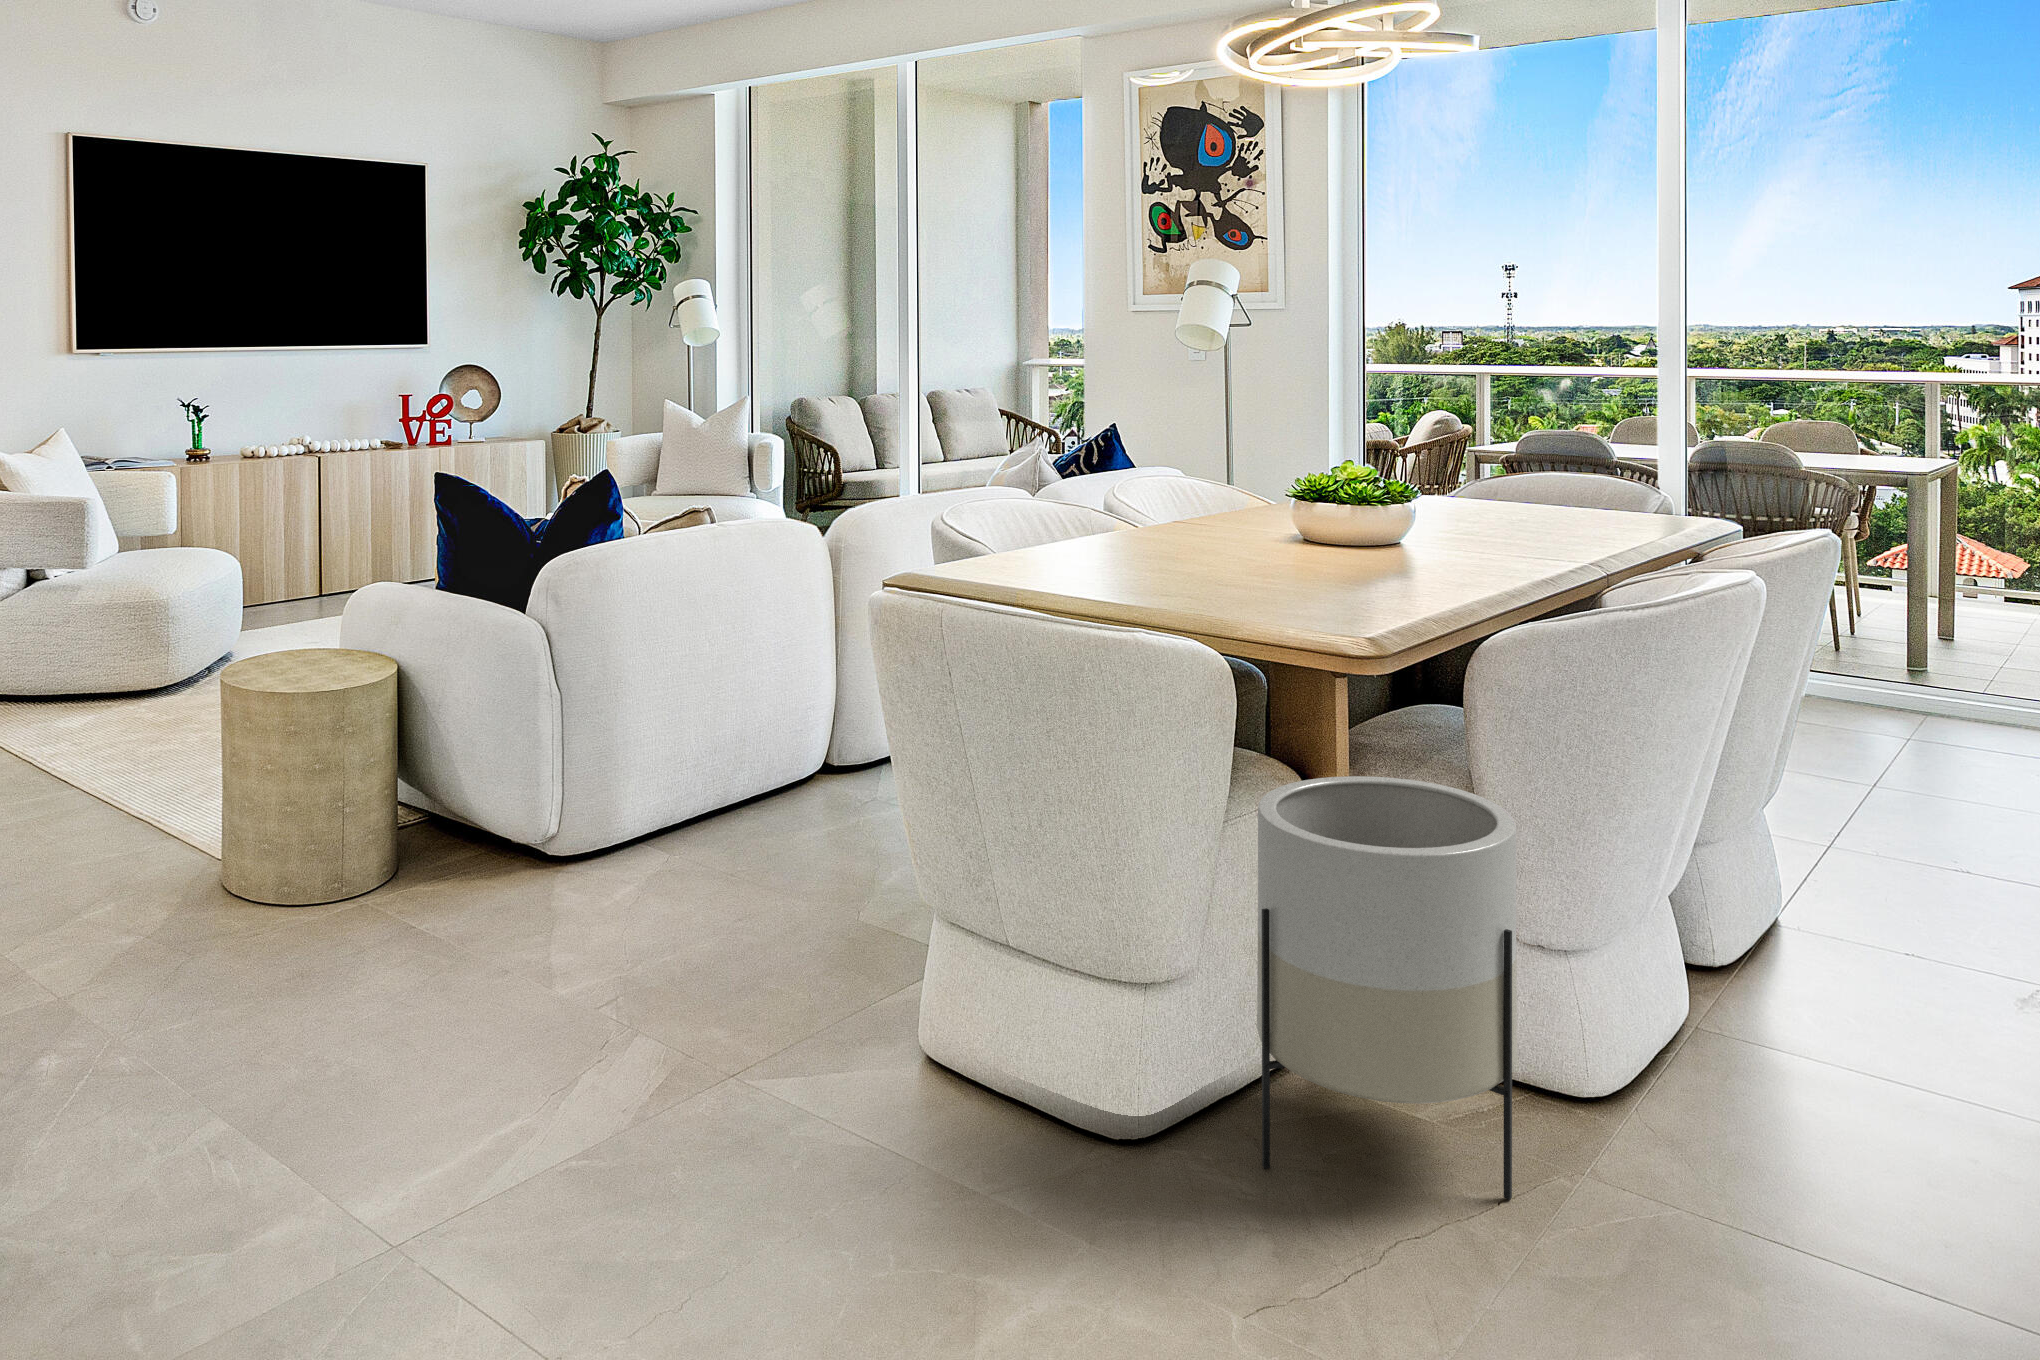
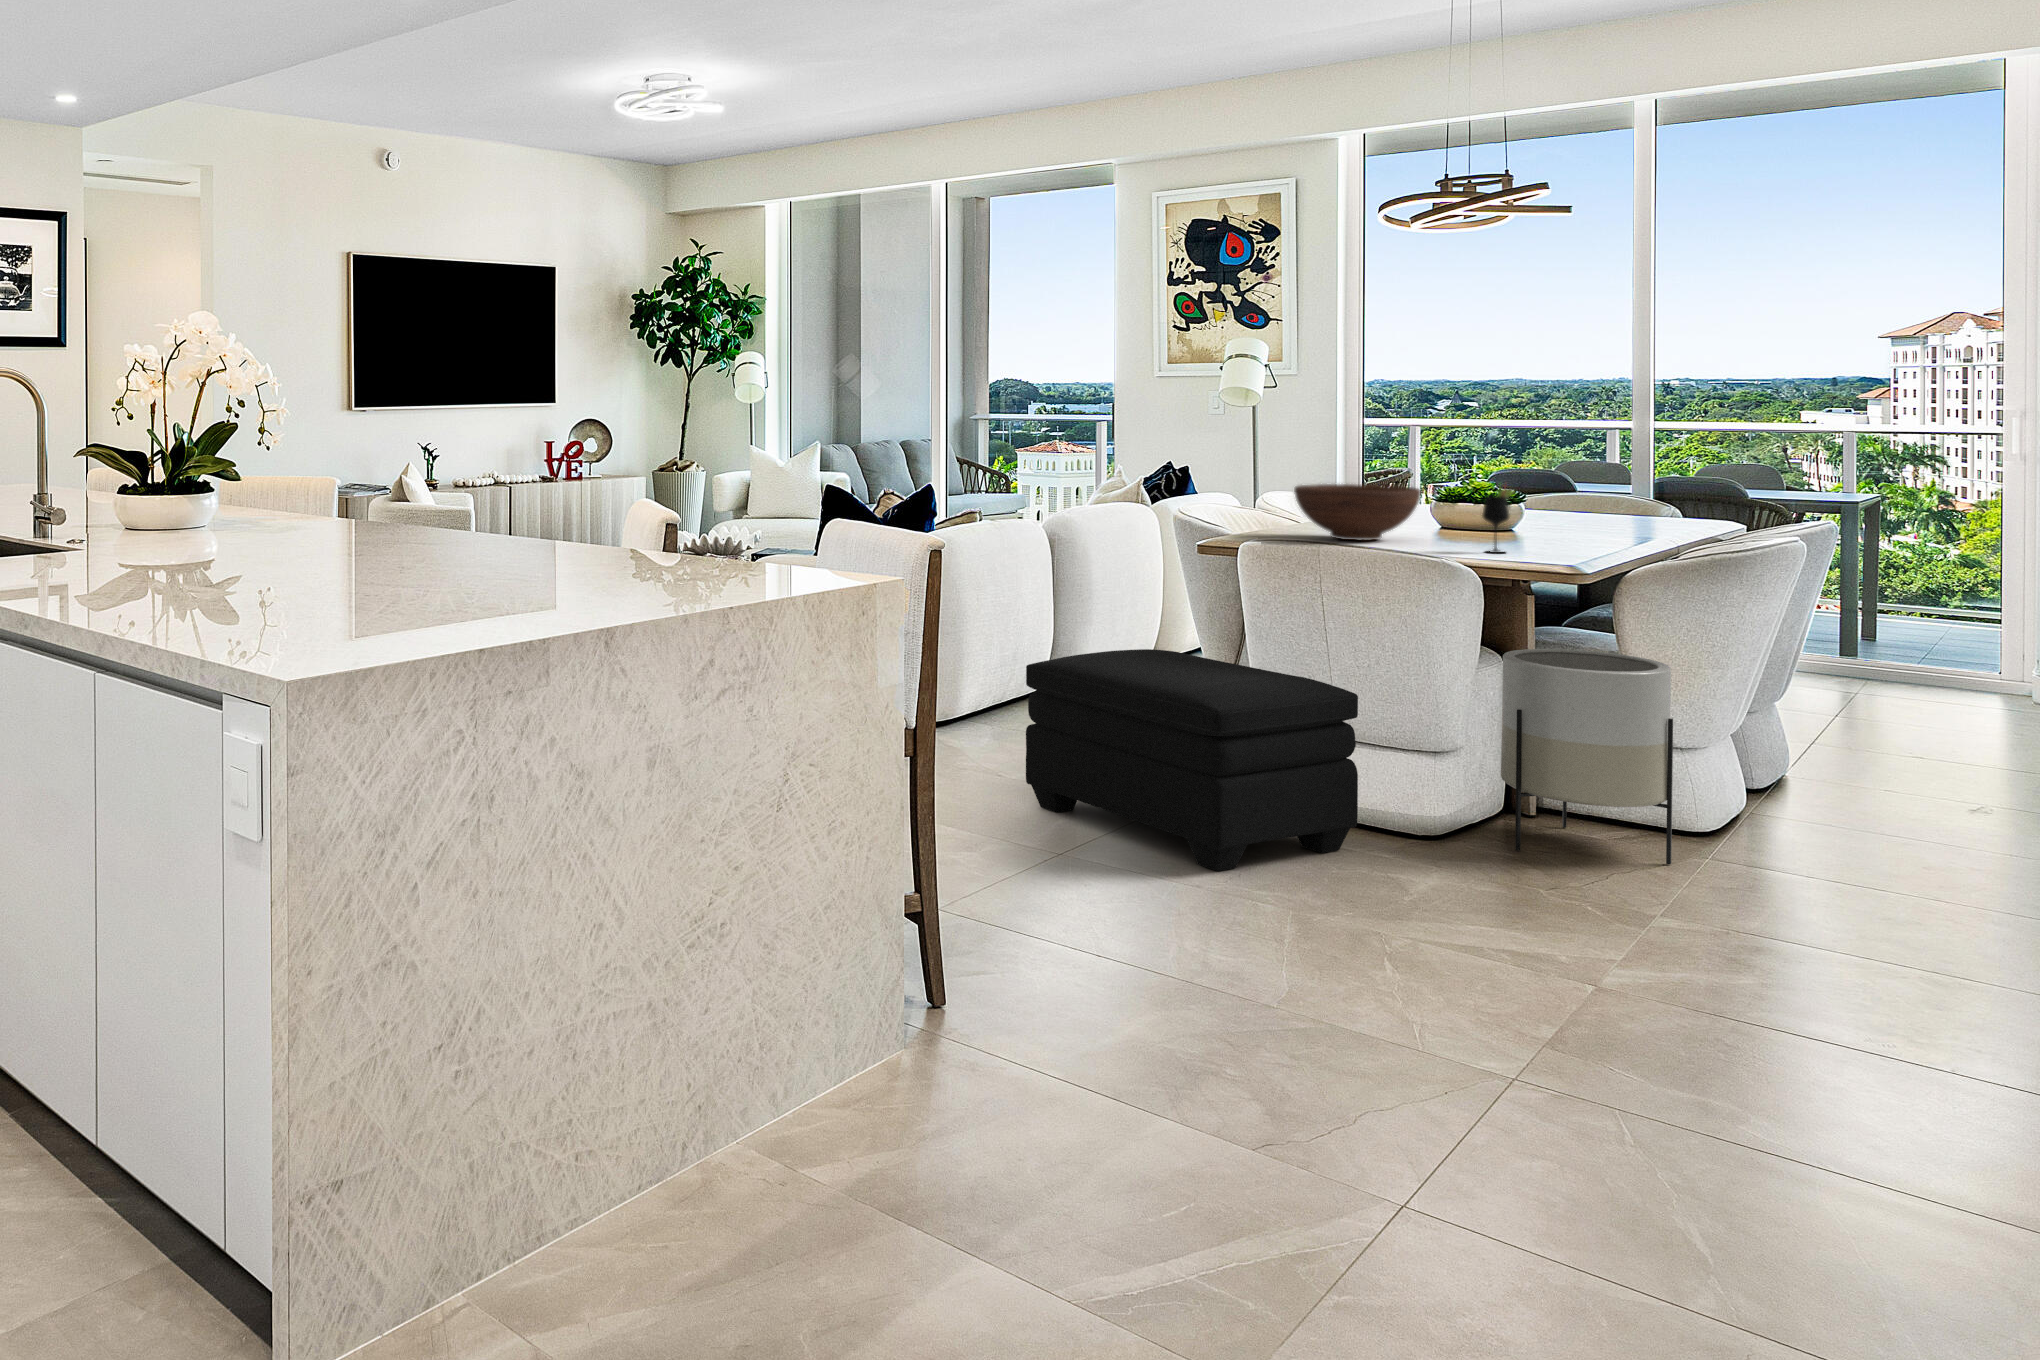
fruit bowl: none [1064,472,1243,566] -> present [1294,484,1421,540]
wine glass: none [1287,480,1332,599] -> present [1483,488,1514,553]
ottoman: none [494,772,972,1285] -> present [1026,649,1358,871]

